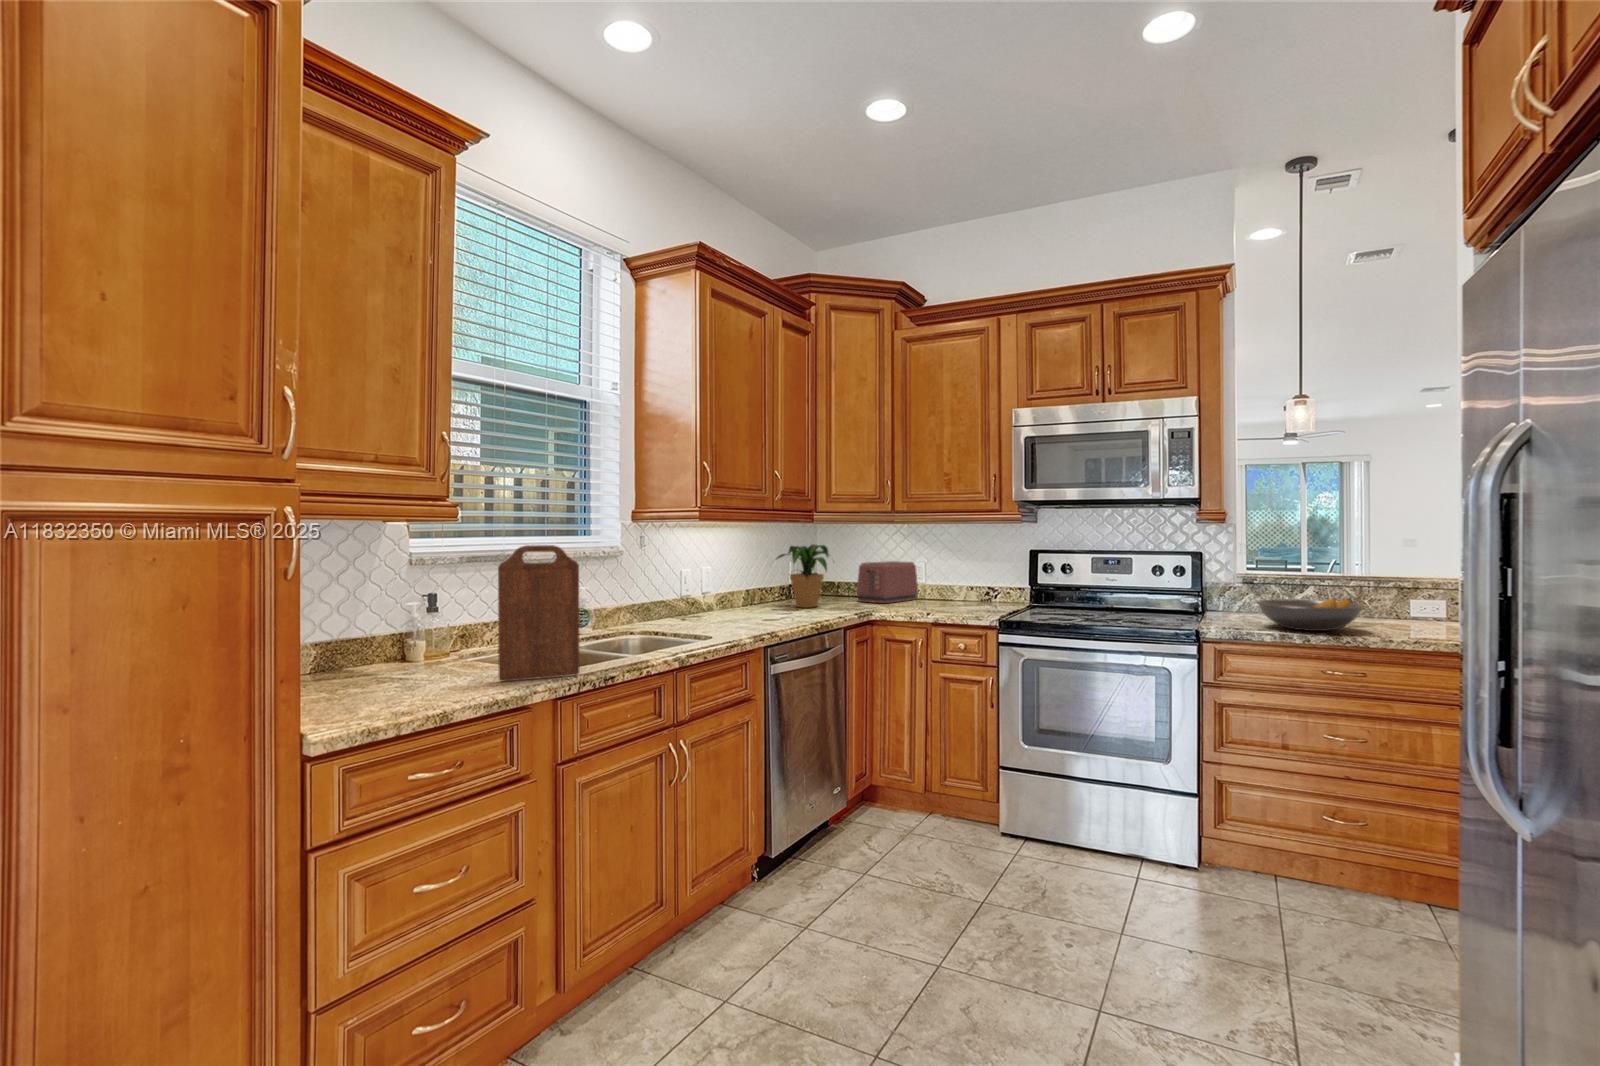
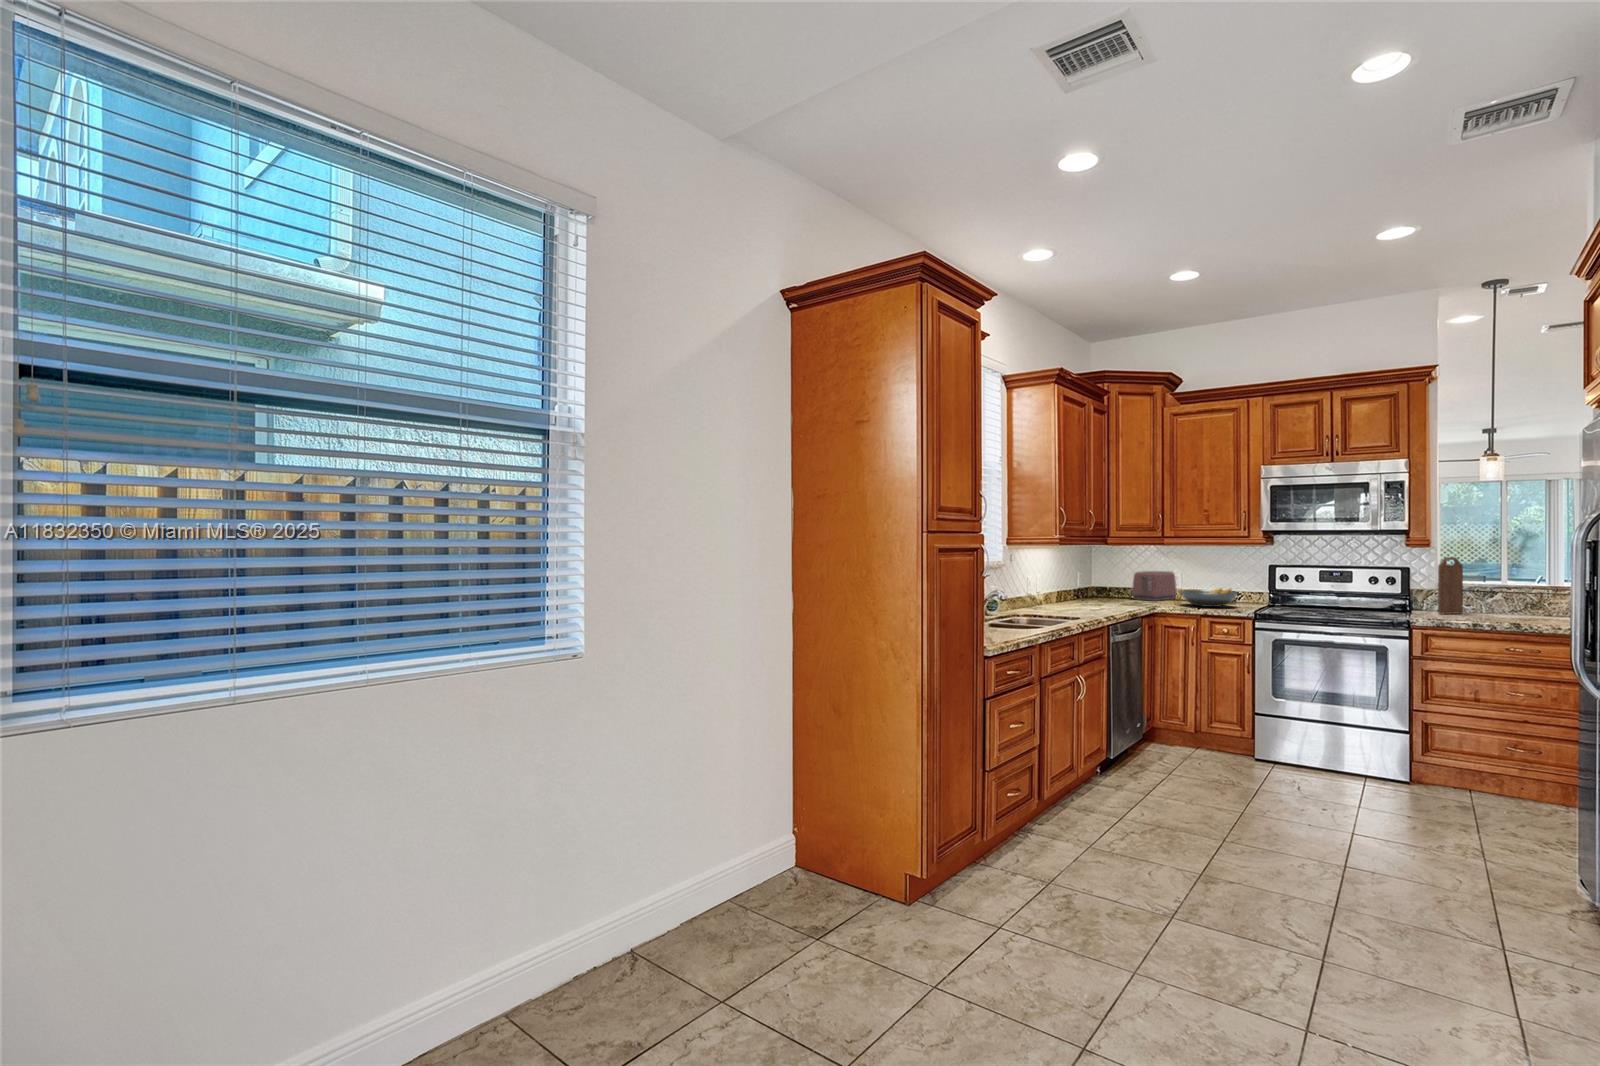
cutting board: present [498,545,579,681] -> present [1438,557,1463,614]
potted plant: present [776,545,829,608] -> none [1076,559,1121,602]
fruit bowl: present [1258,598,1363,631] -> present [1180,589,1237,607]

